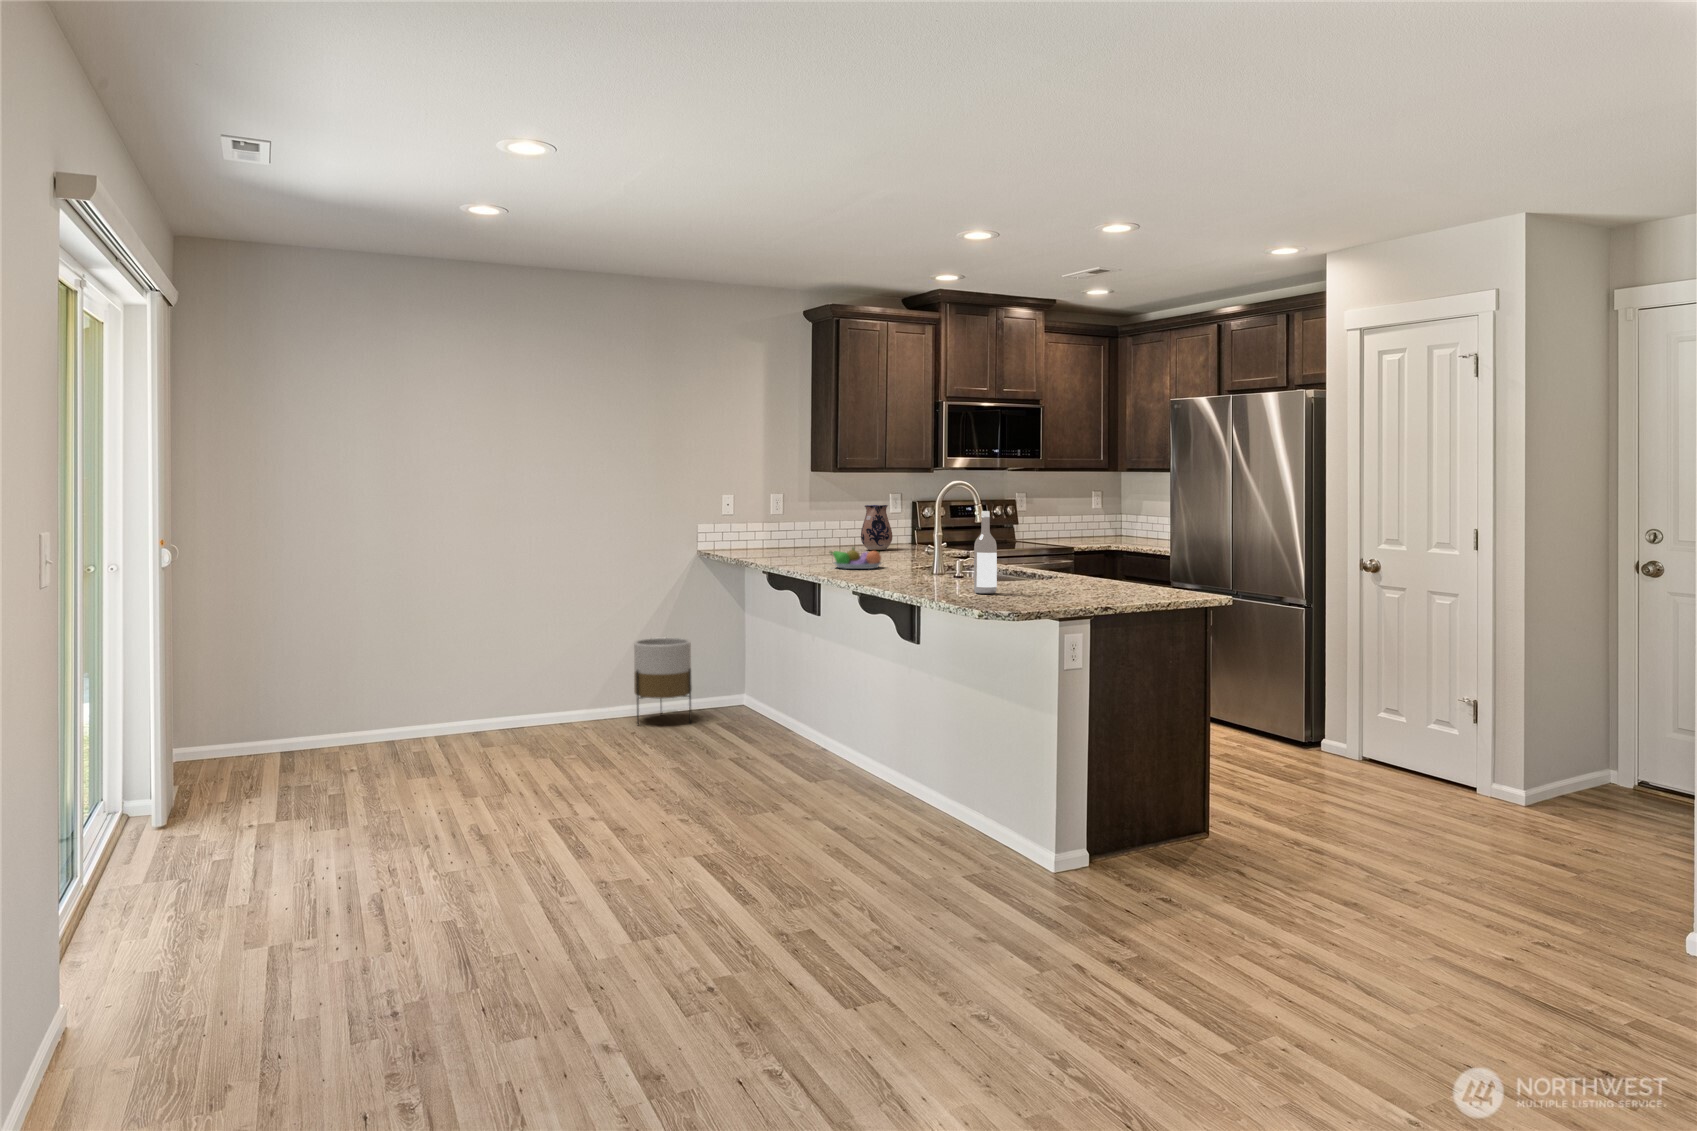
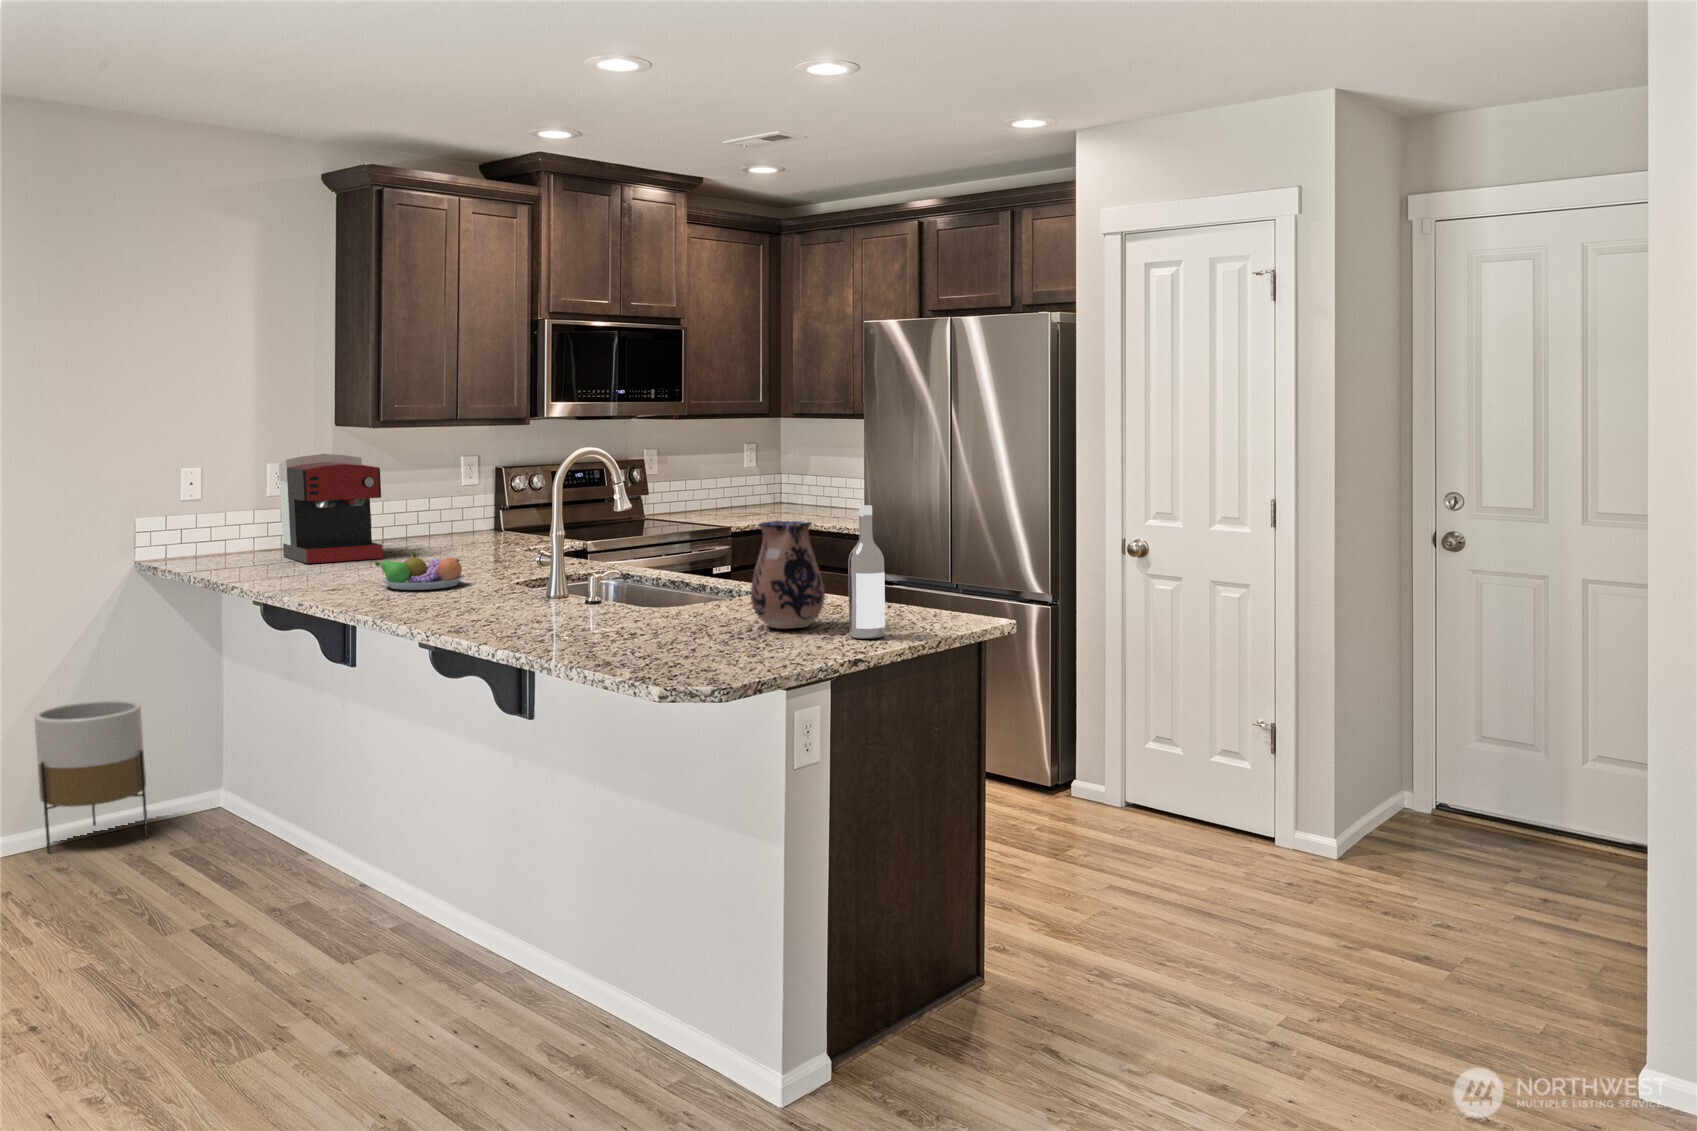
coffee maker: none [776,488,836,556] -> present [279,454,383,563]
ceramic pitcher: present [861,505,892,550] -> present [751,520,825,629]
wine bottle: present [974,511,997,594] -> present [848,505,885,639]

